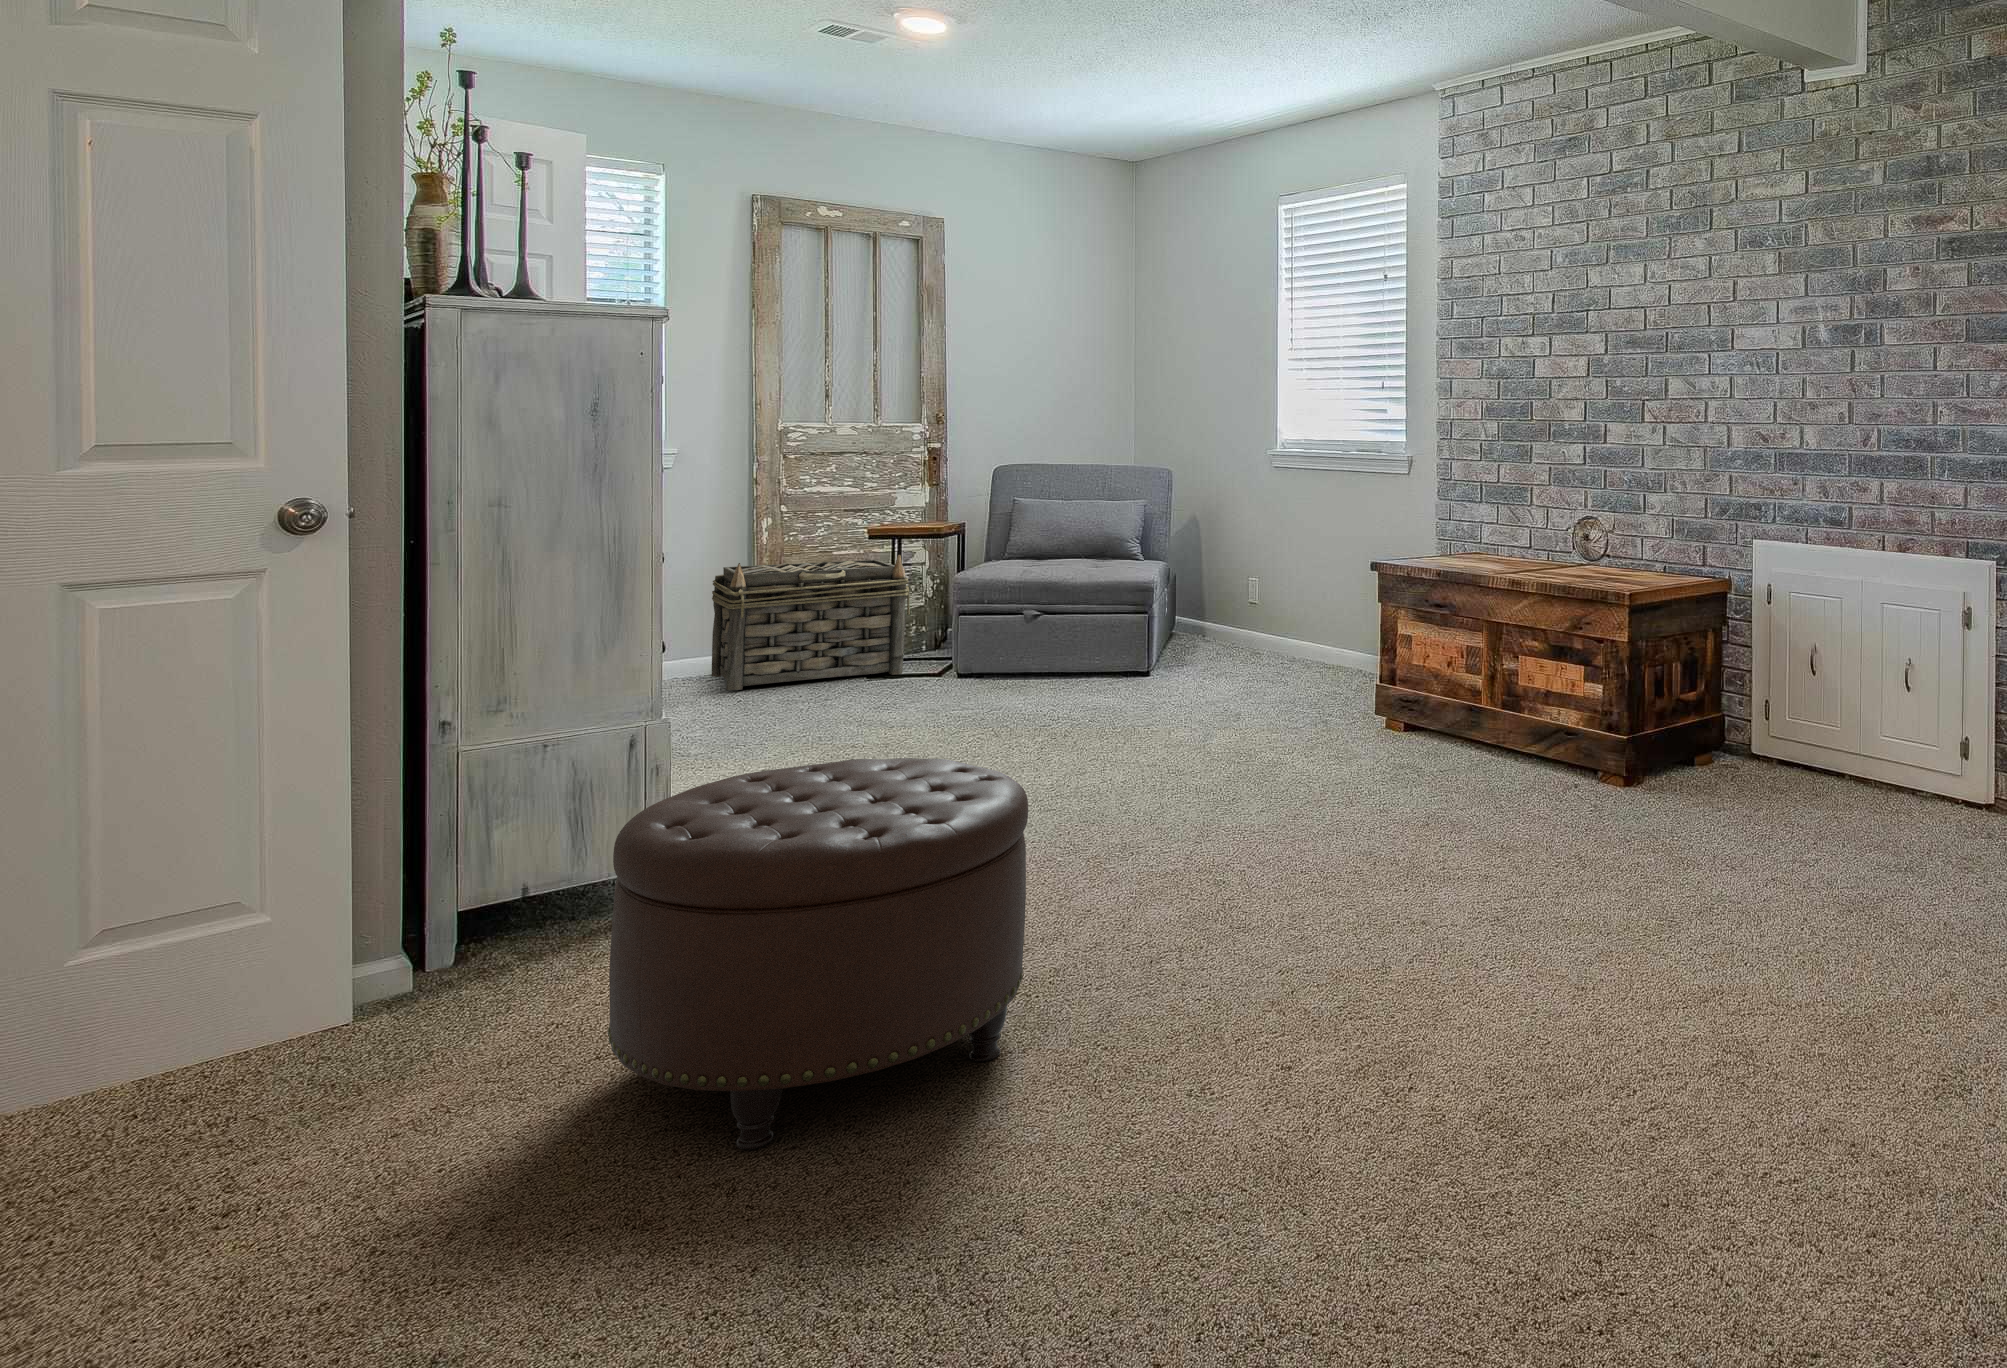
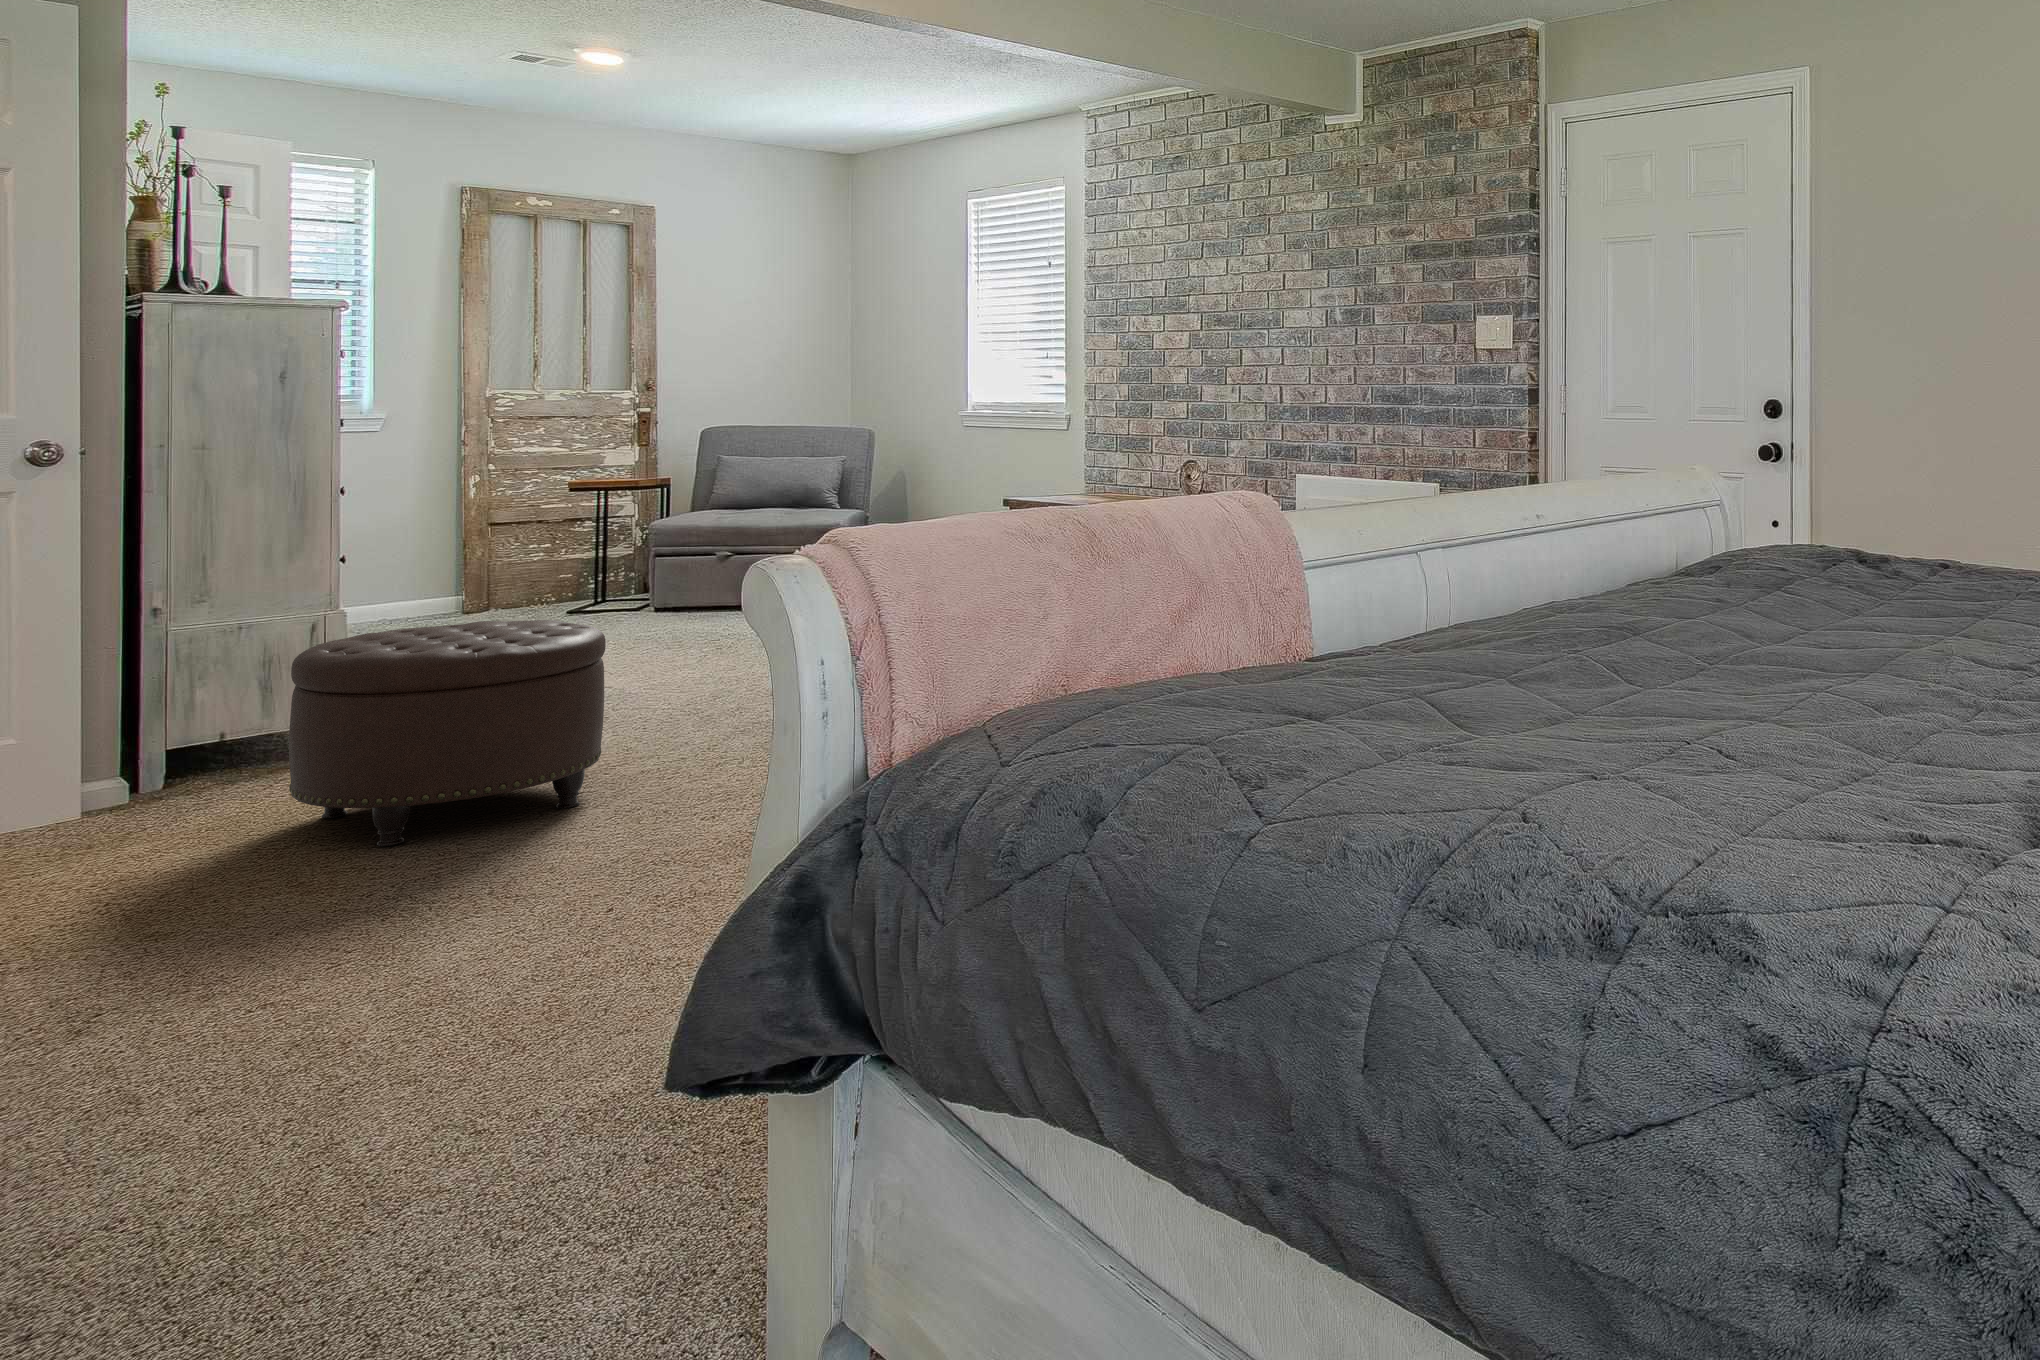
basket: present [712,555,910,690] -> none [424,507,613,624]

